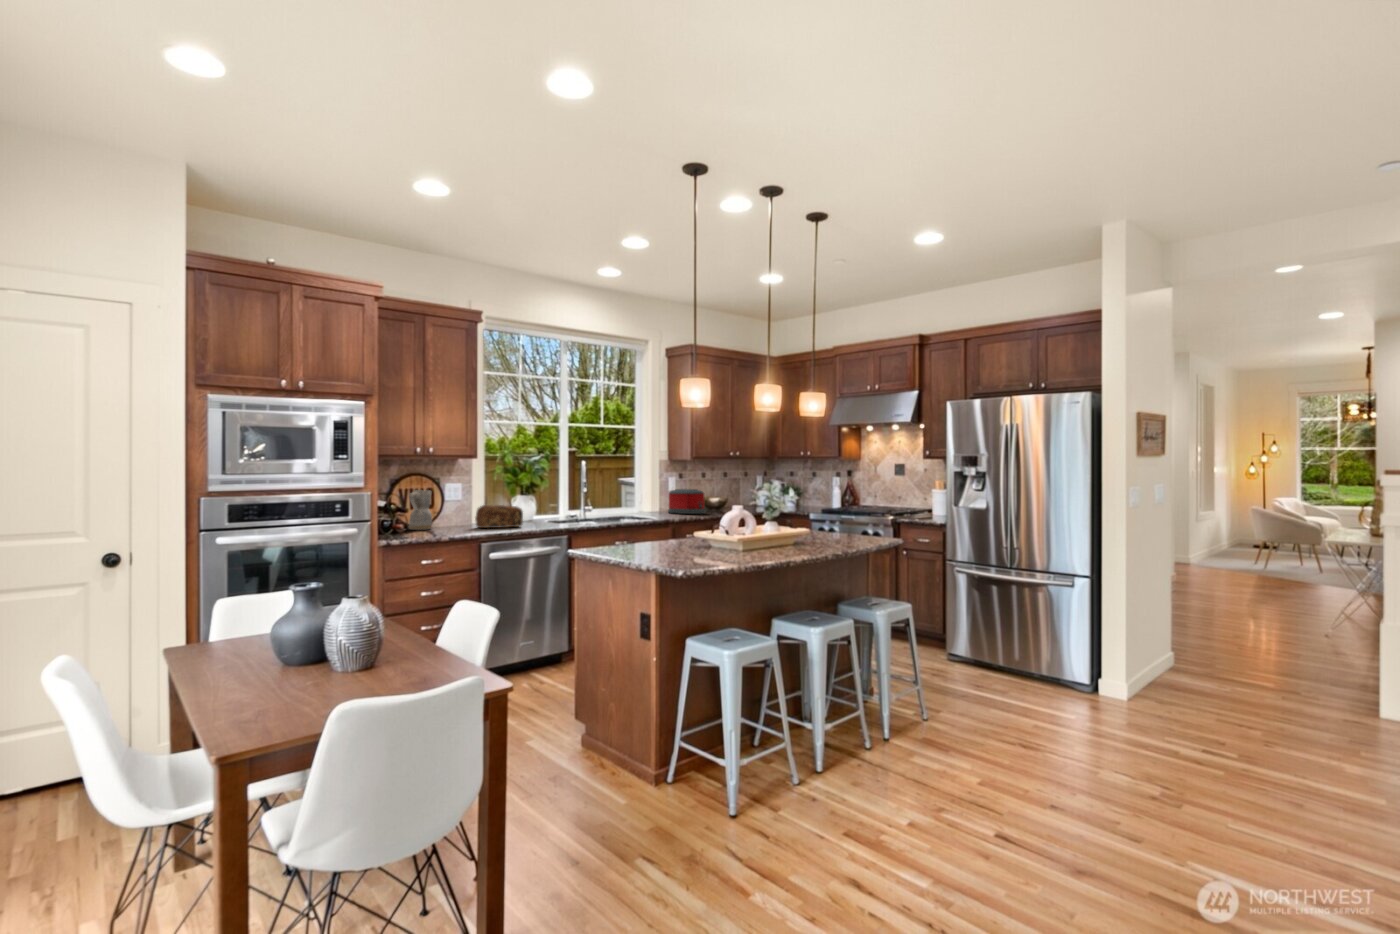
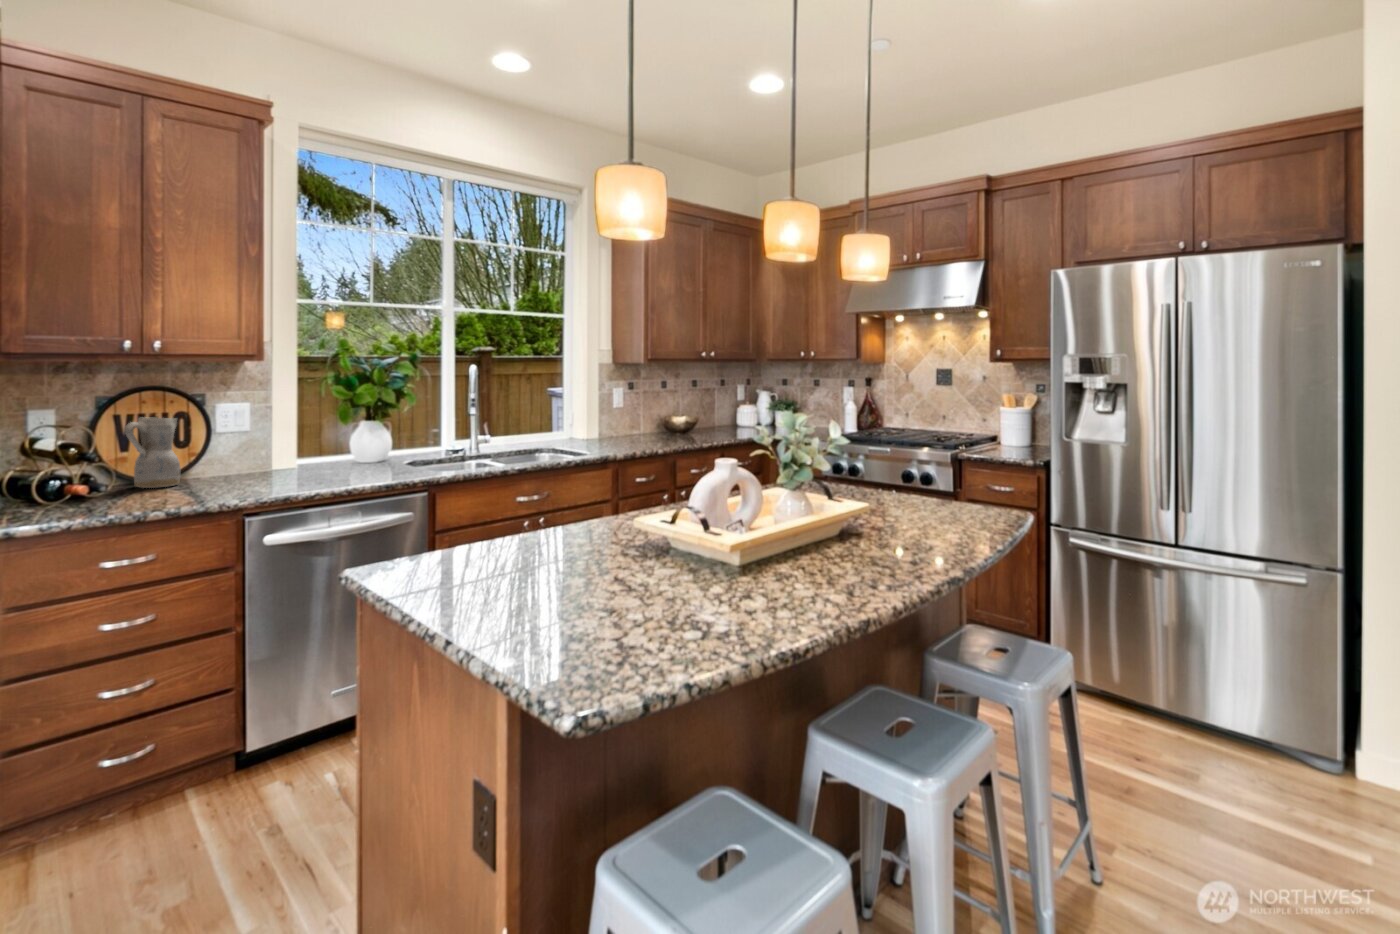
toaster: present [668,489,705,514] -> none [611,406,664,443]
bread loaf: present [475,505,523,528] -> none [263,441,348,483]

